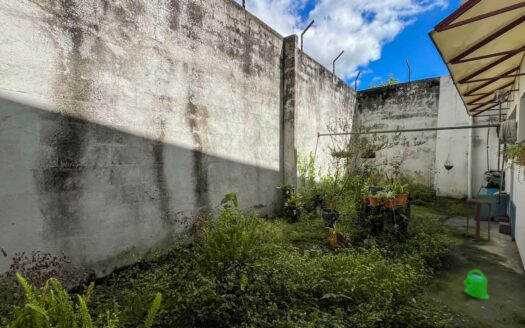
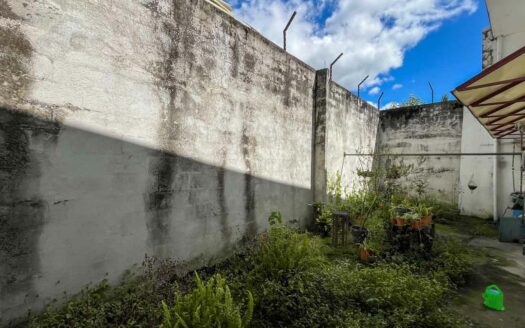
stool: present [466,199,492,242] -> present [332,211,349,249]

